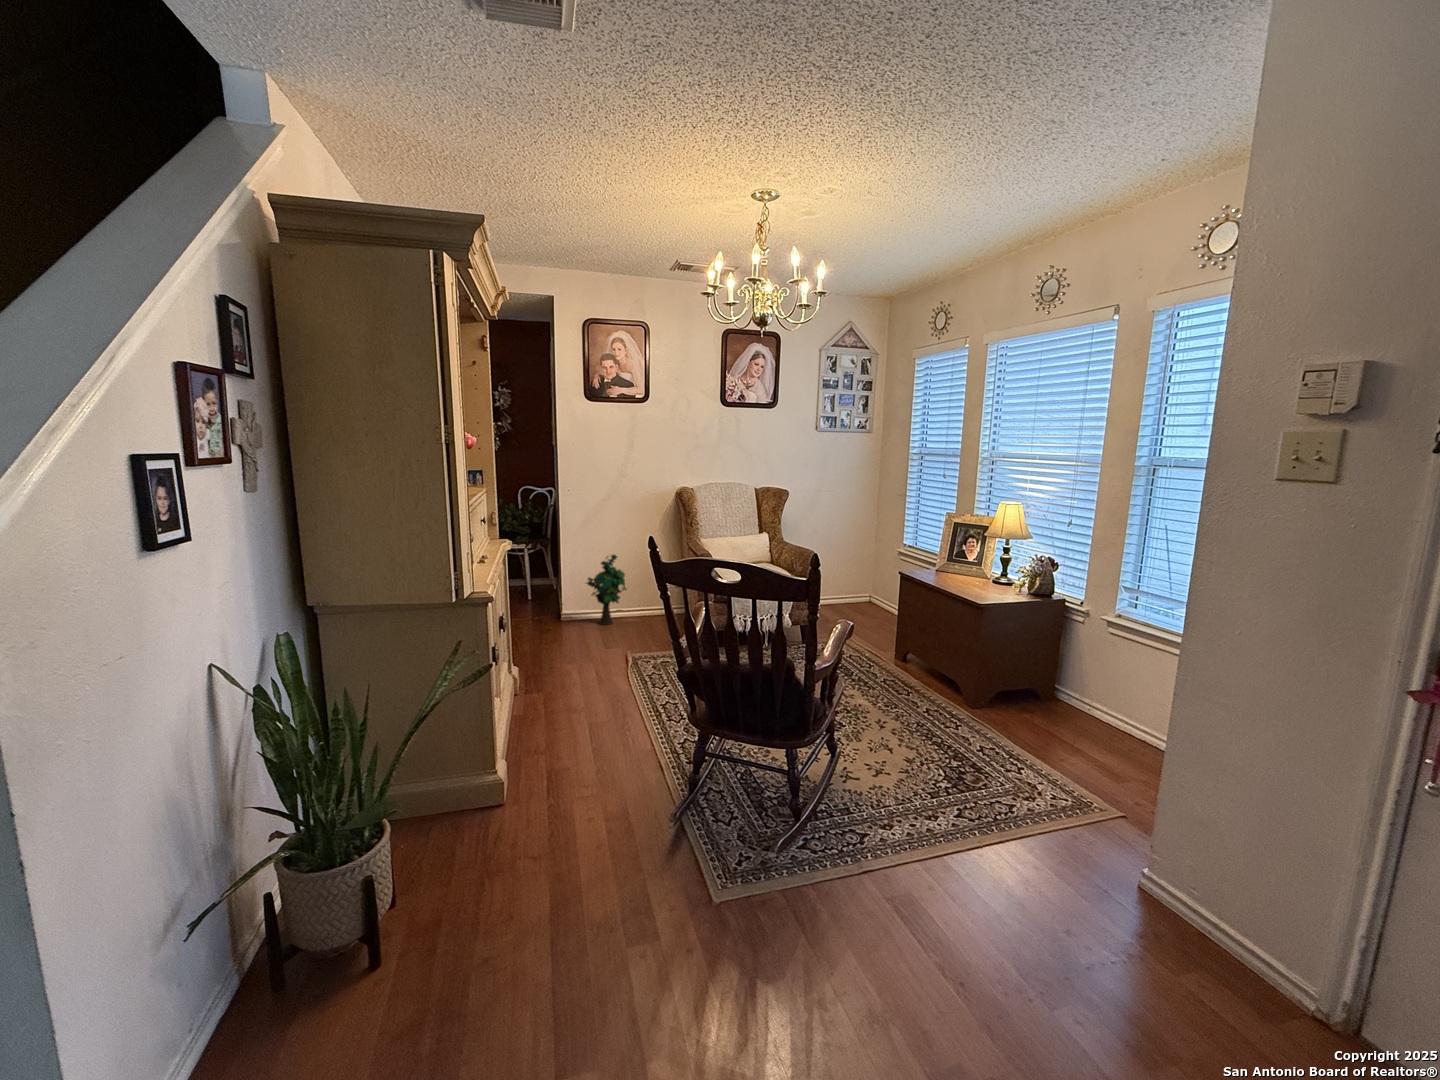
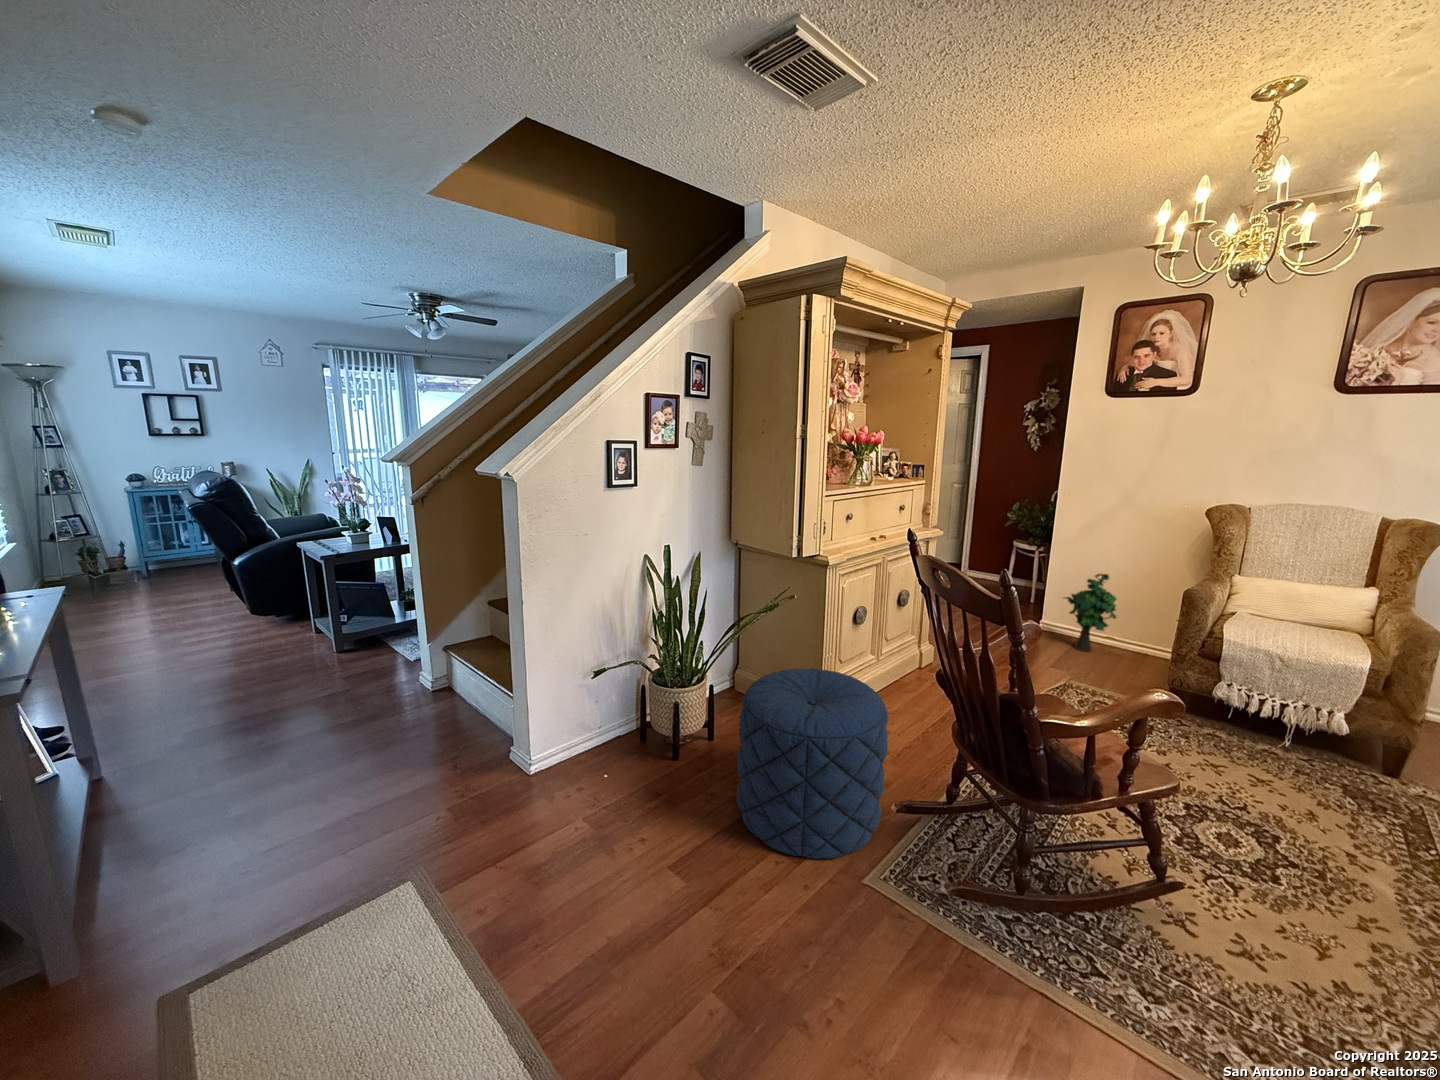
pouf: none [504,714,683,955] -> present [737,668,888,859]

